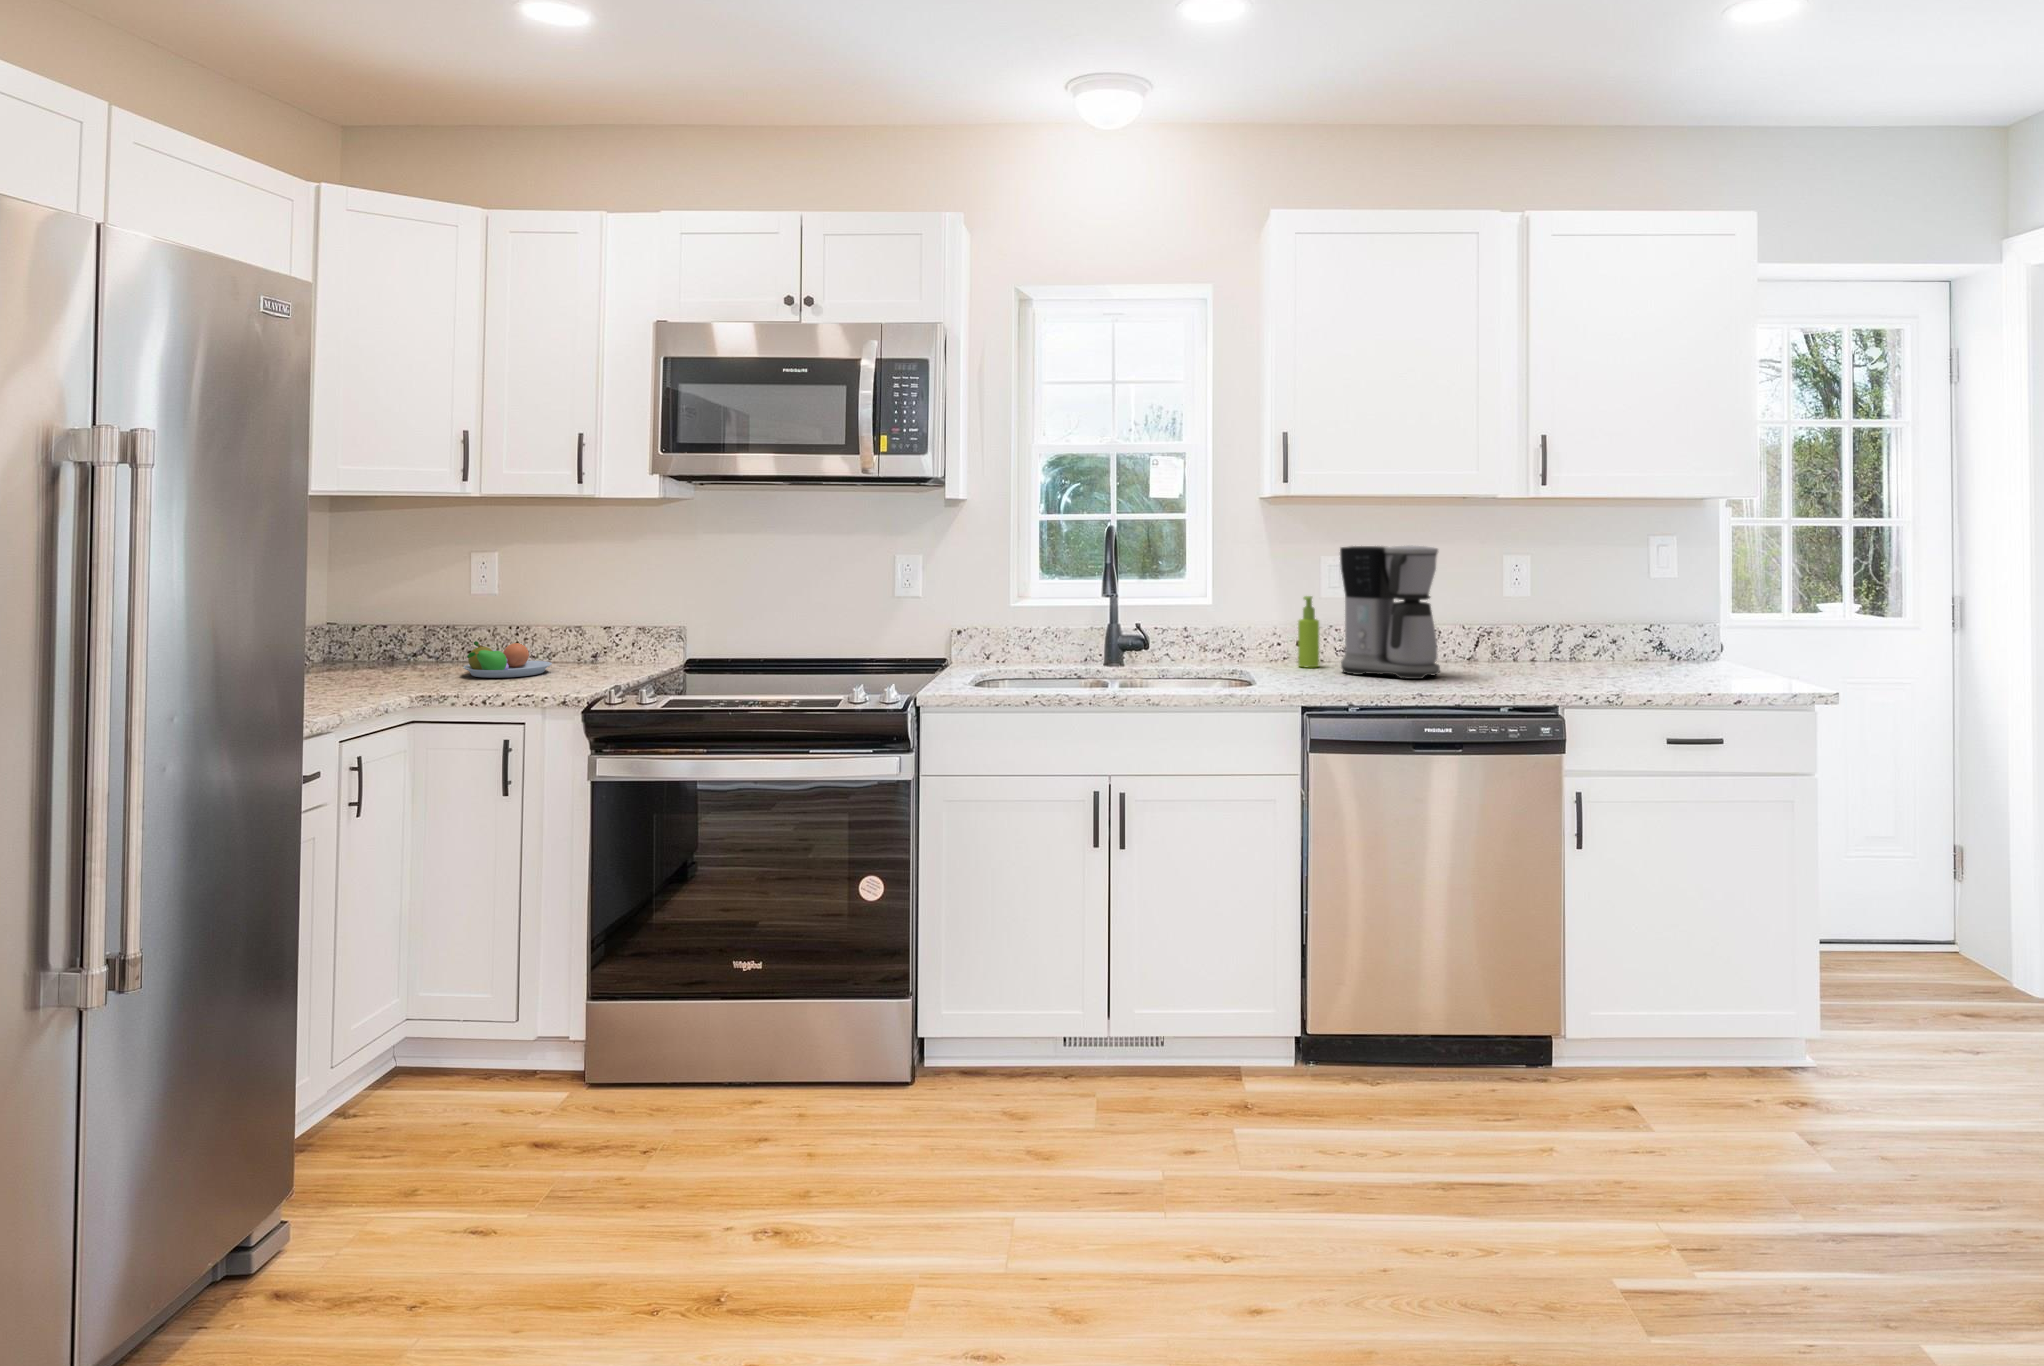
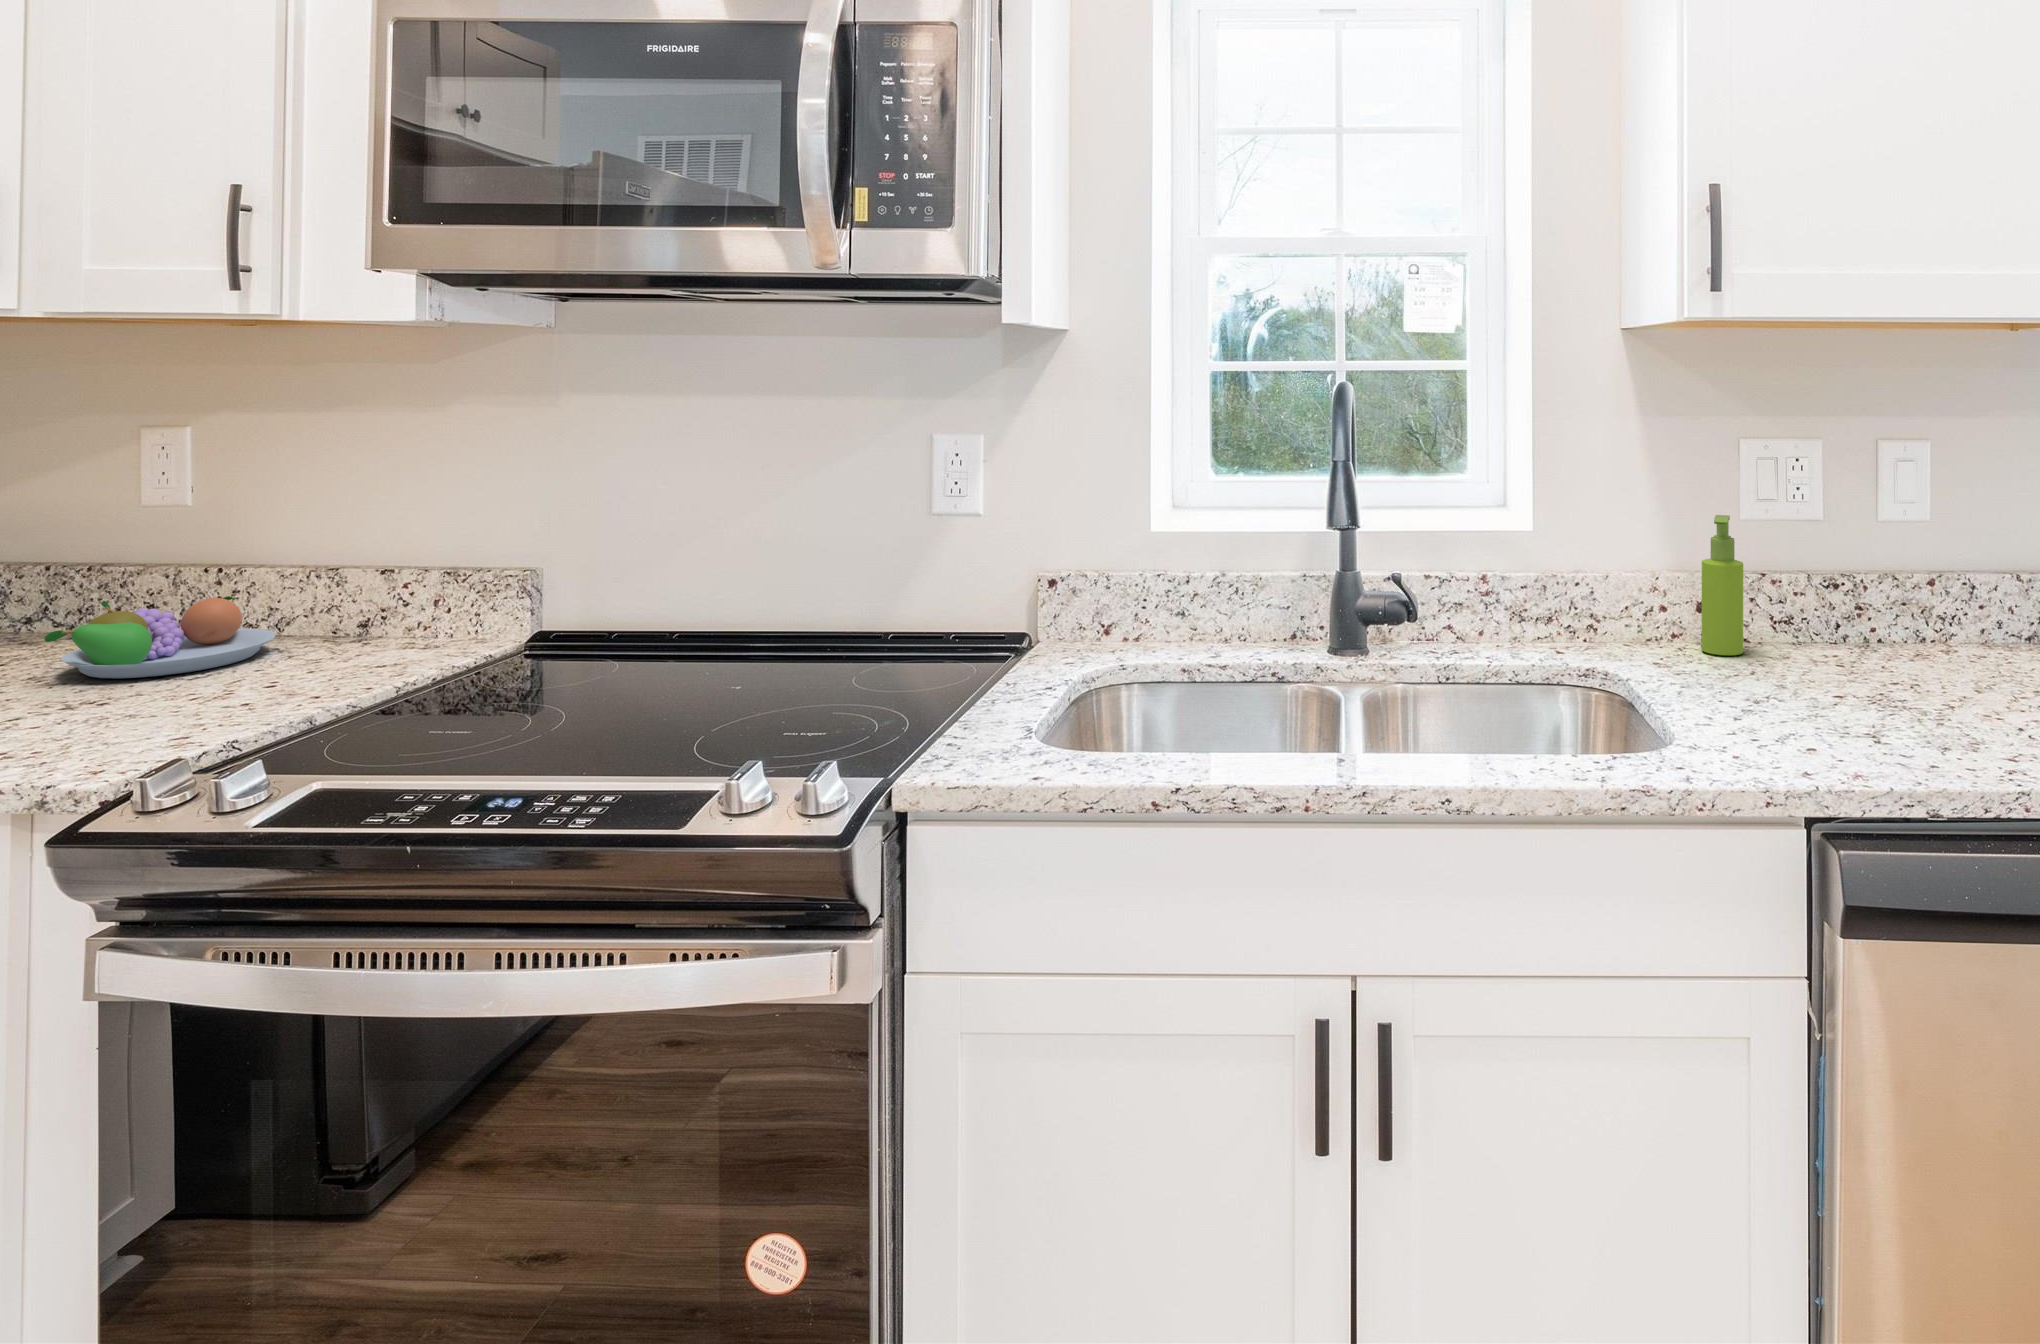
coffee maker: present [1340,545,1440,679] -> none [1796,423,2017,705]

